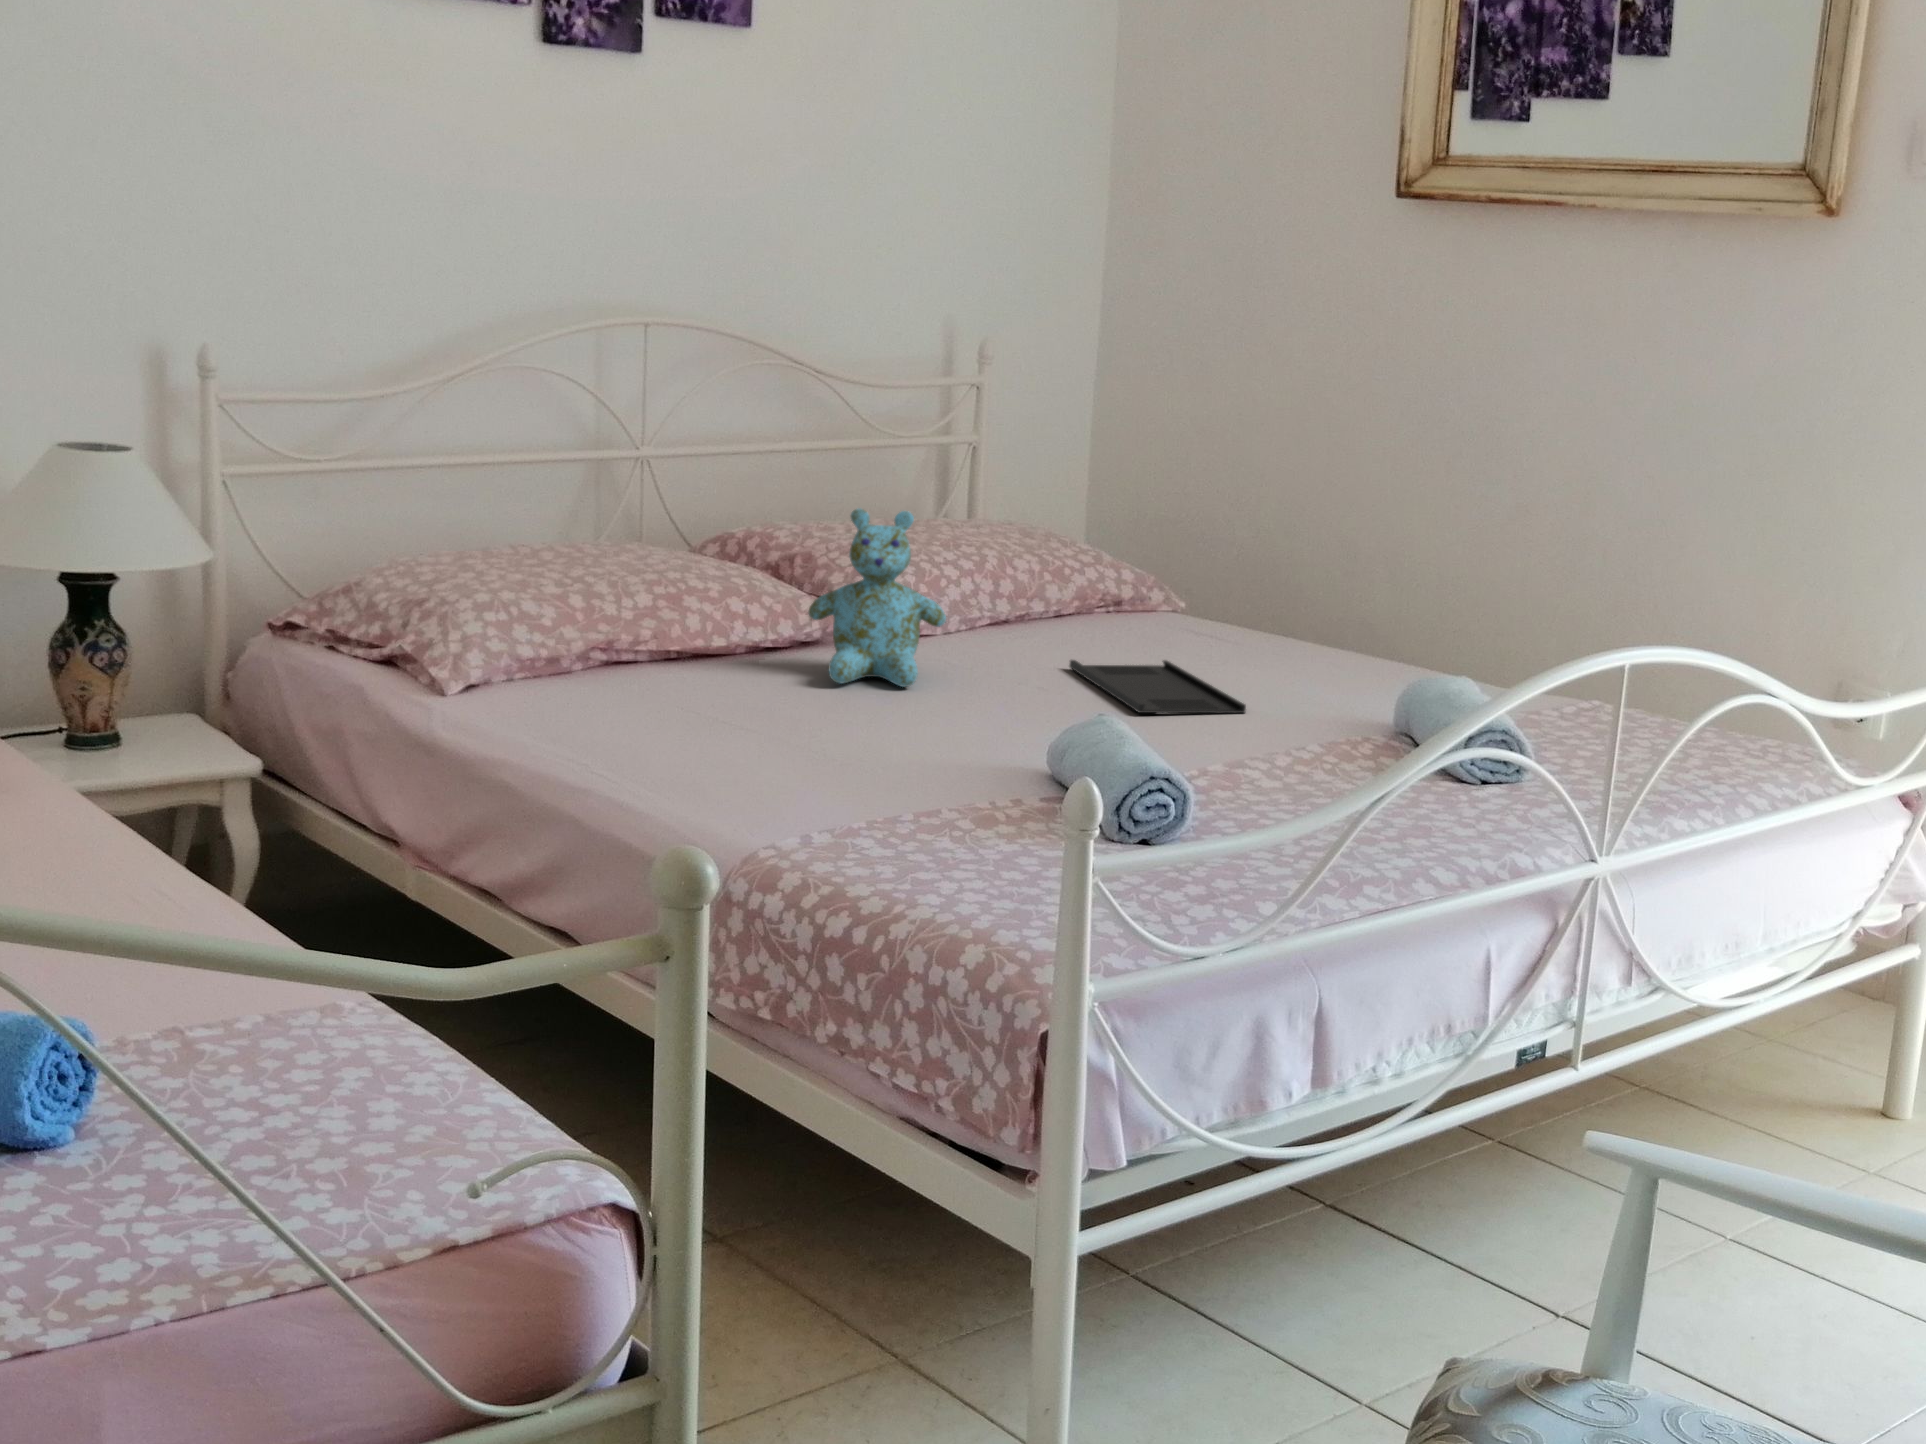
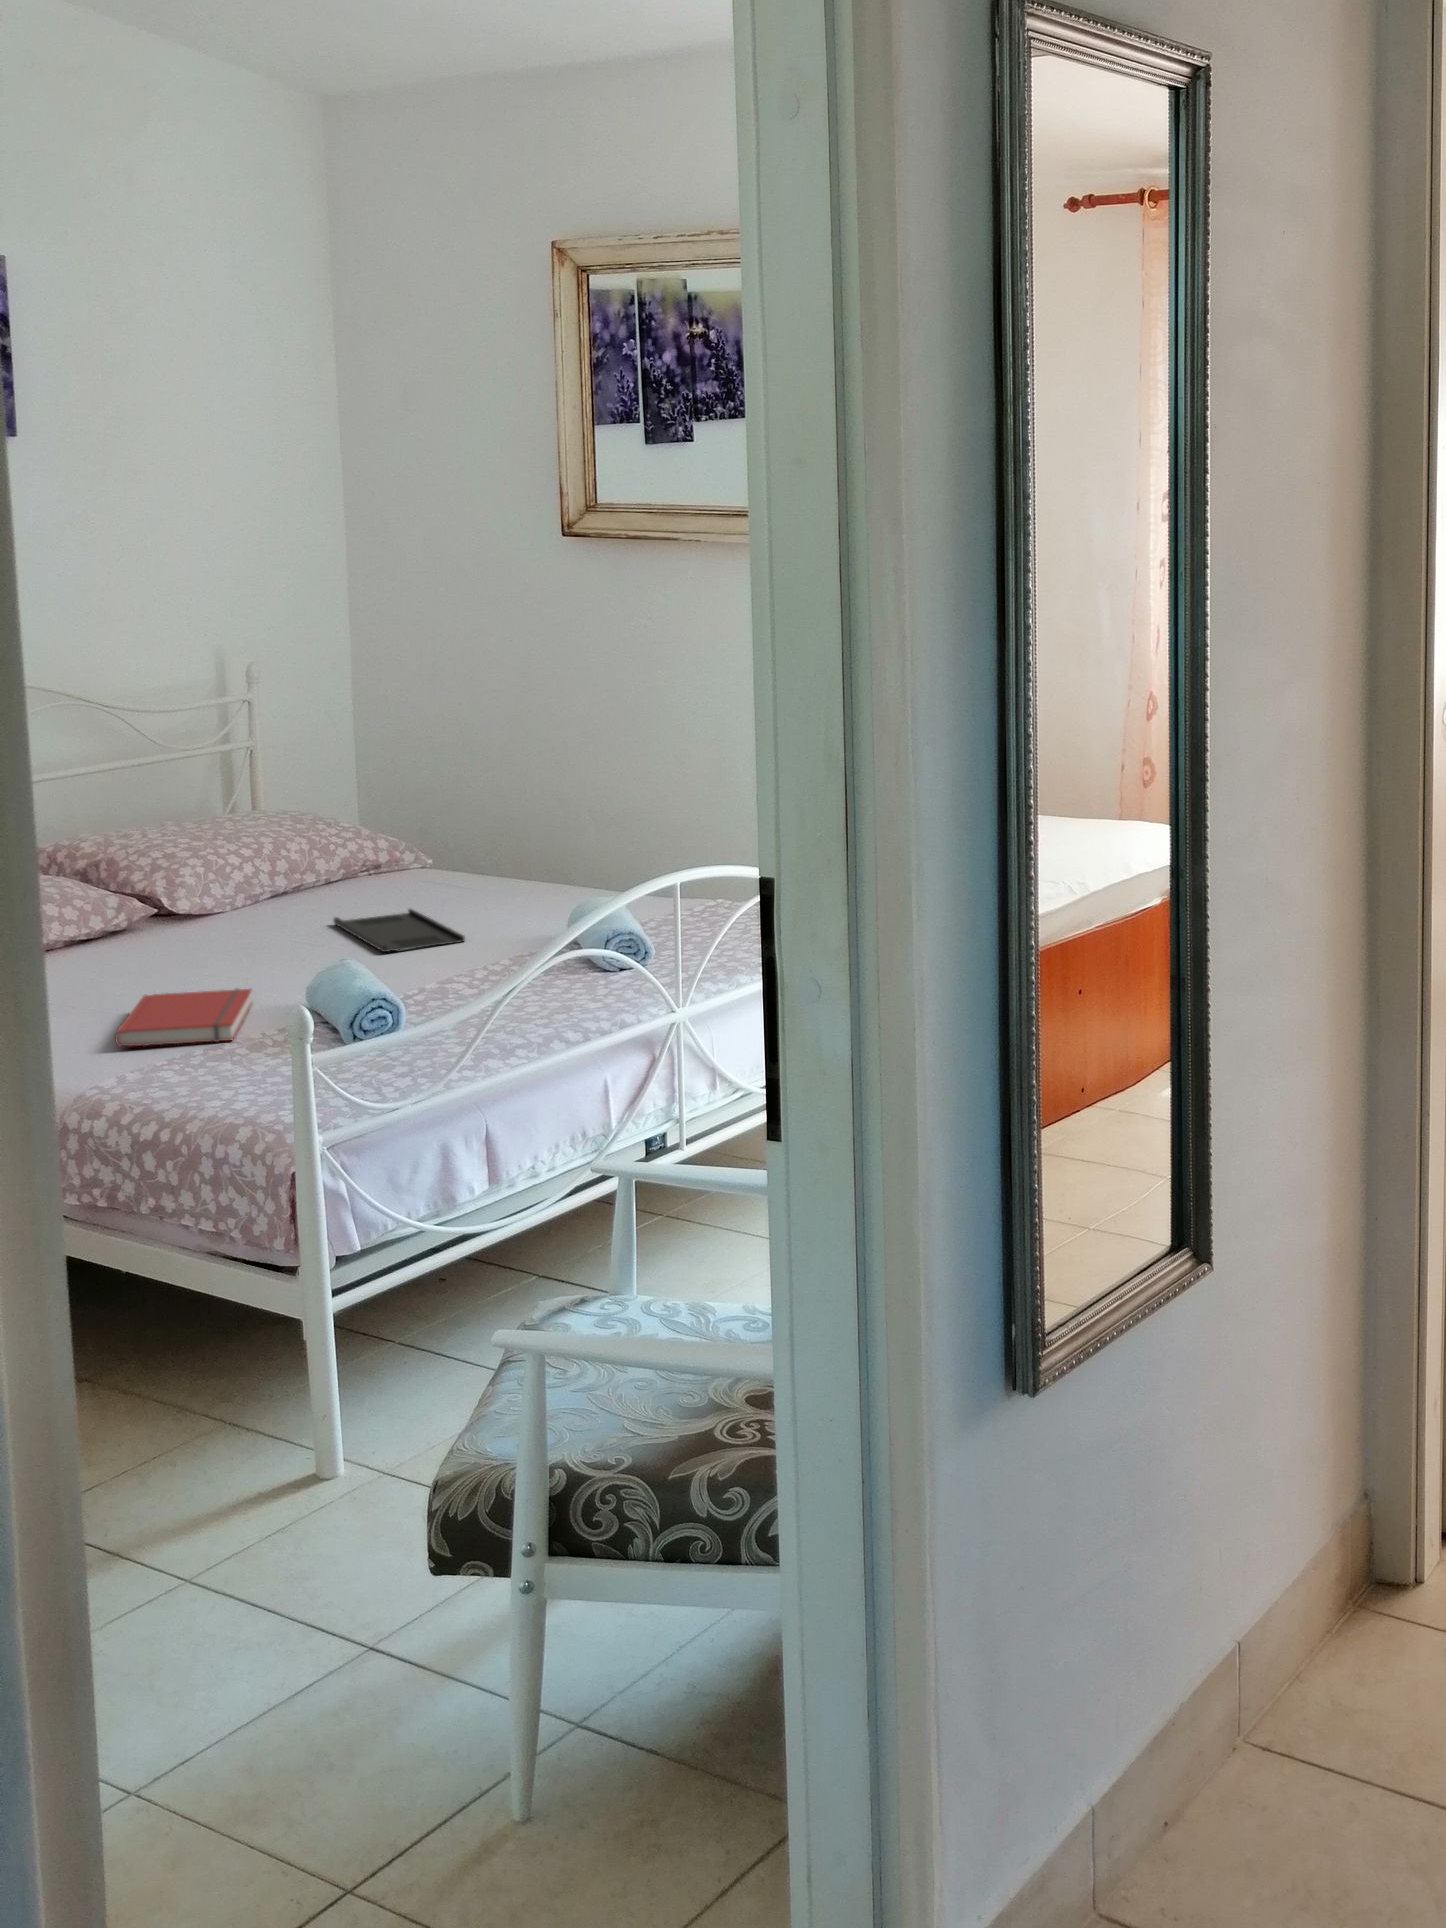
stuffed bear: present [808,508,946,687] -> none [114,821,229,960]
book: none [801,728,976,808] -> present [115,989,252,1047]

